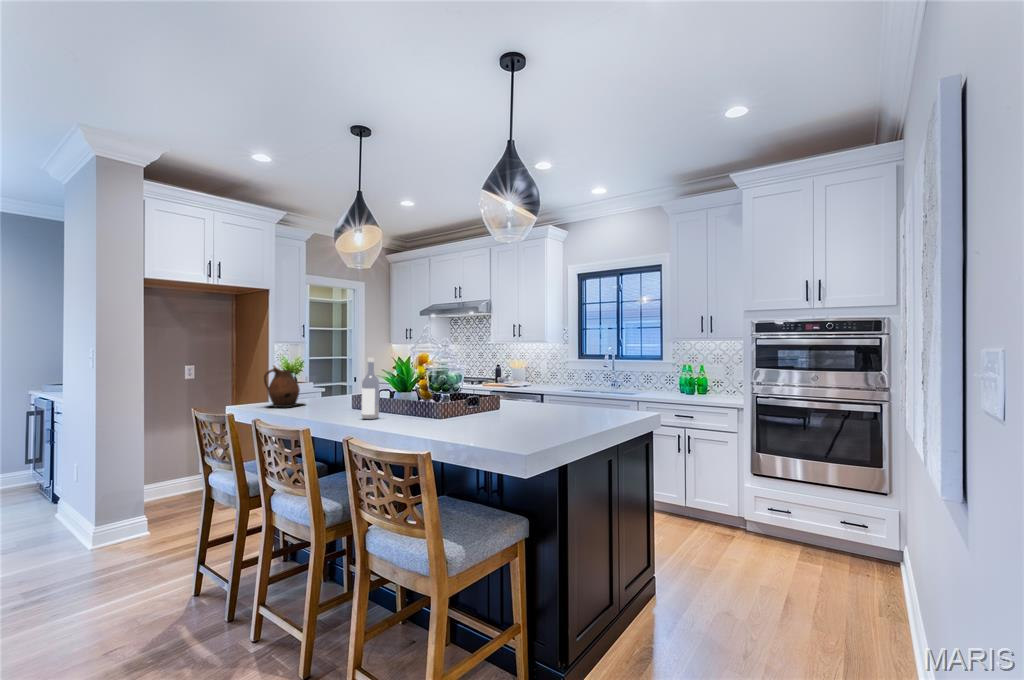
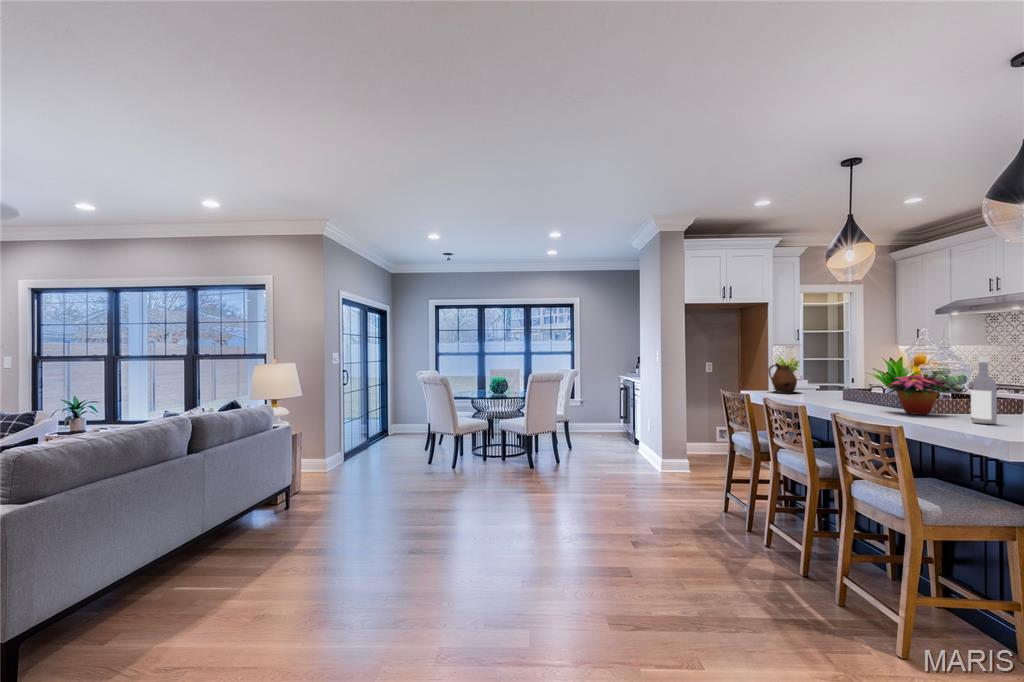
wine bottle: present [362,358,379,419] -> present [971,357,997,424]
flower arrangement: none [392,378,463,426] -> present [886,375,948,415]

